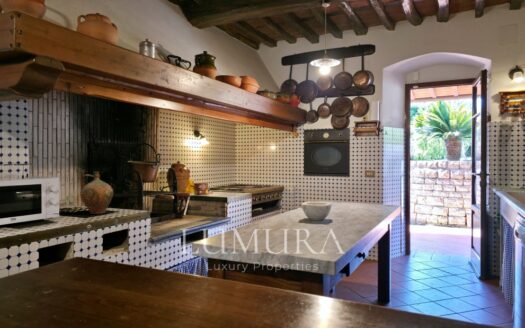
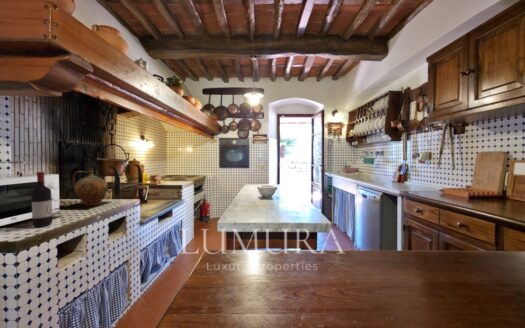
wine bottle: none [23,175,39,229] -> present [31,172,52,227]

